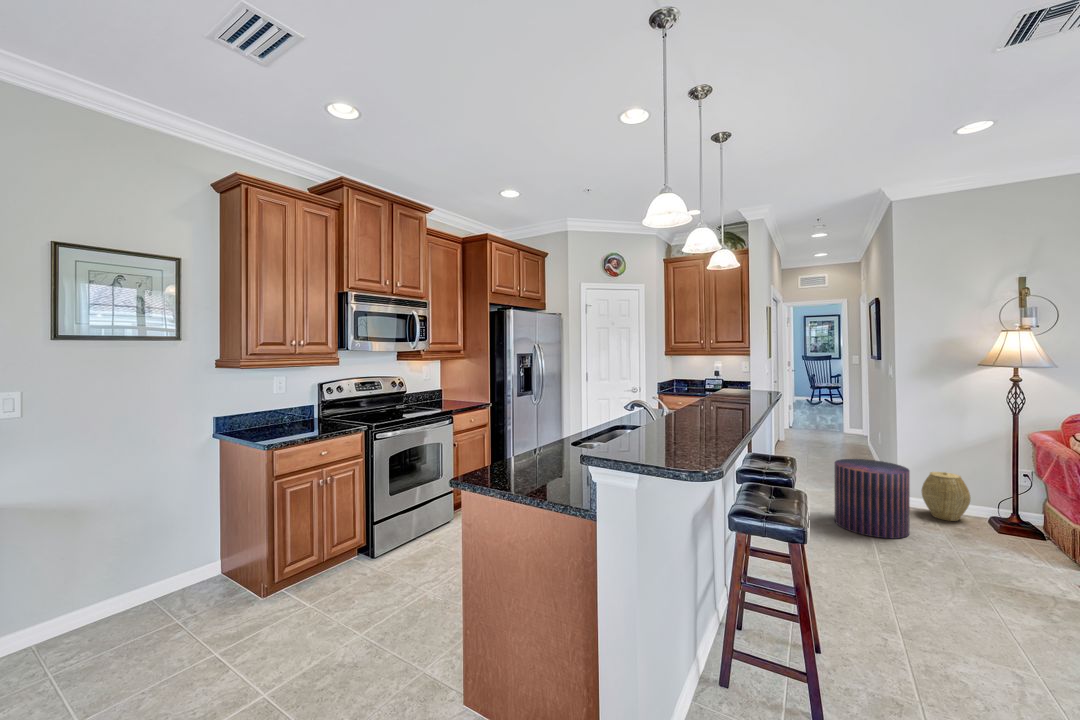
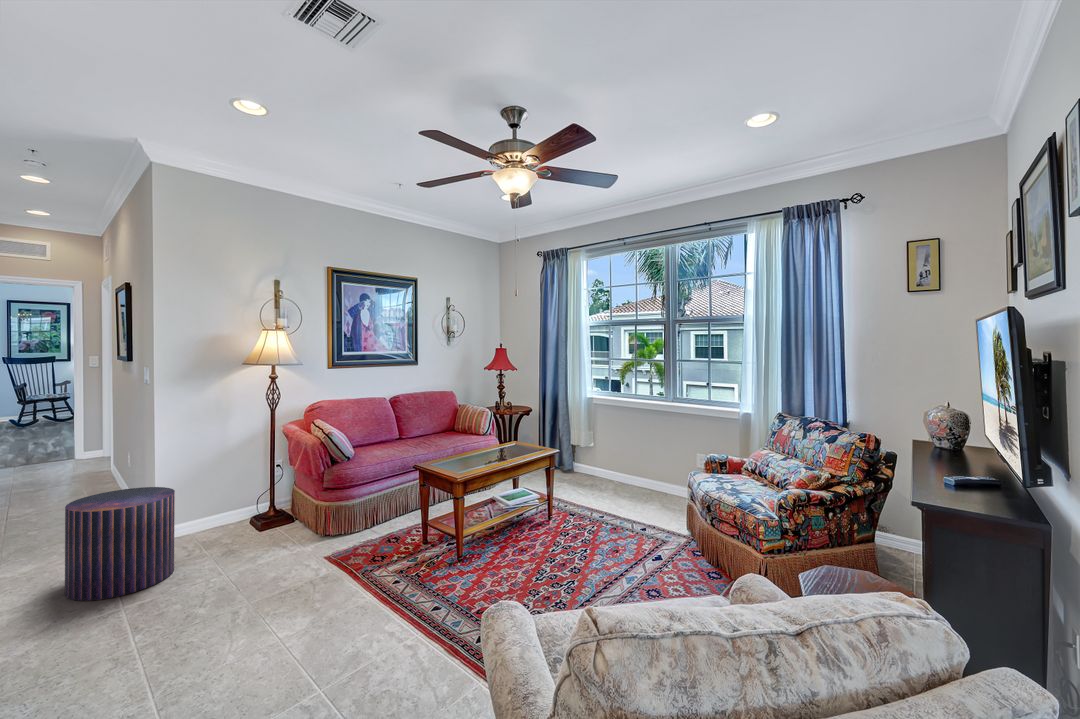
woven basket: present [922,472,971,521] -> none [185,481,234,536]

